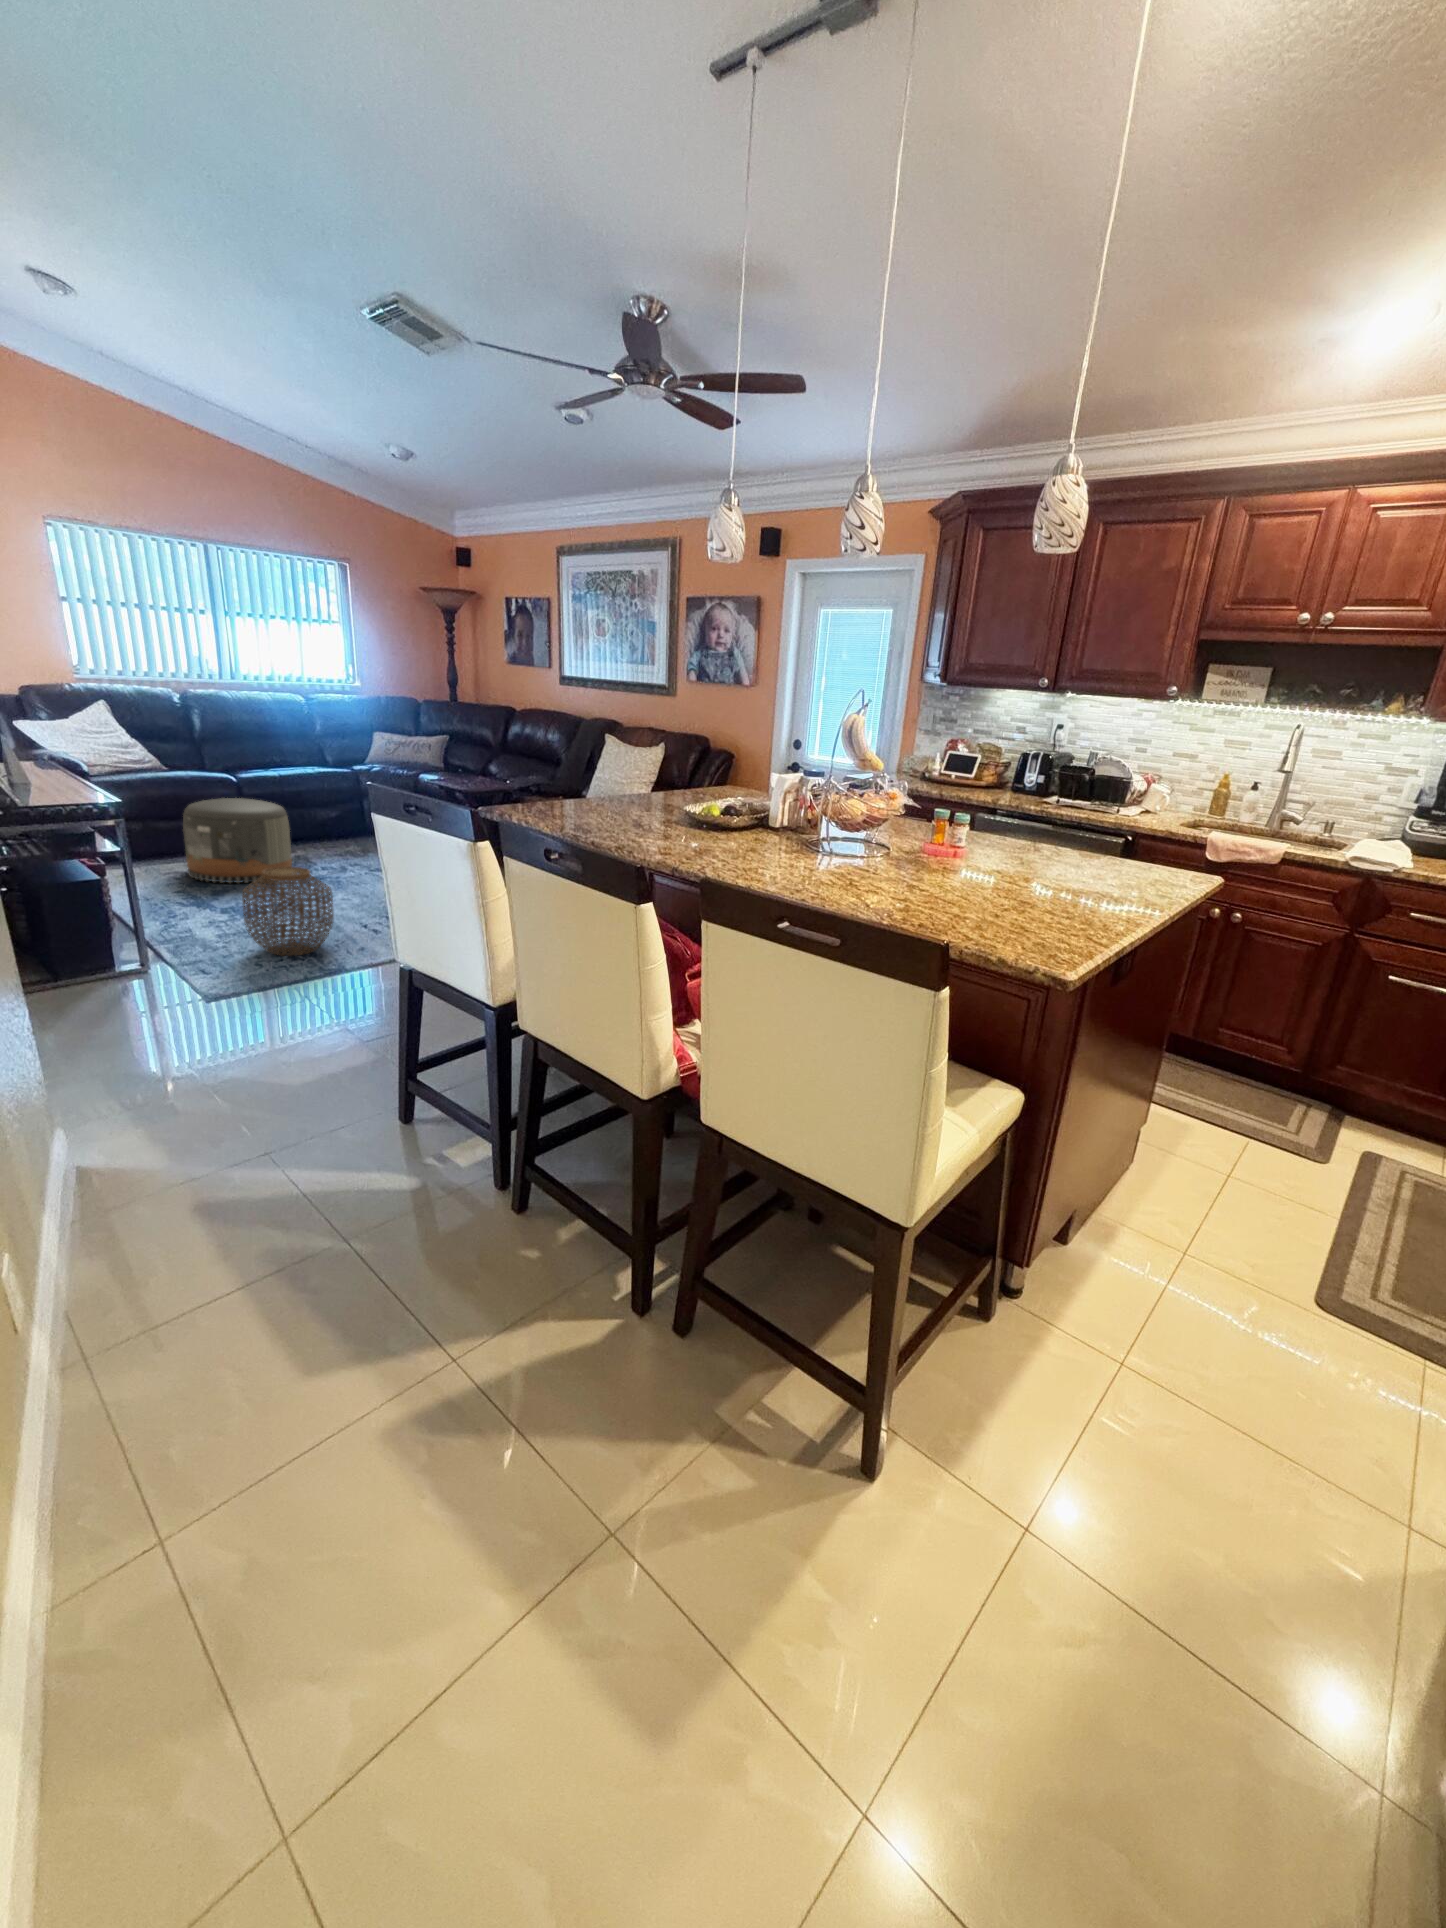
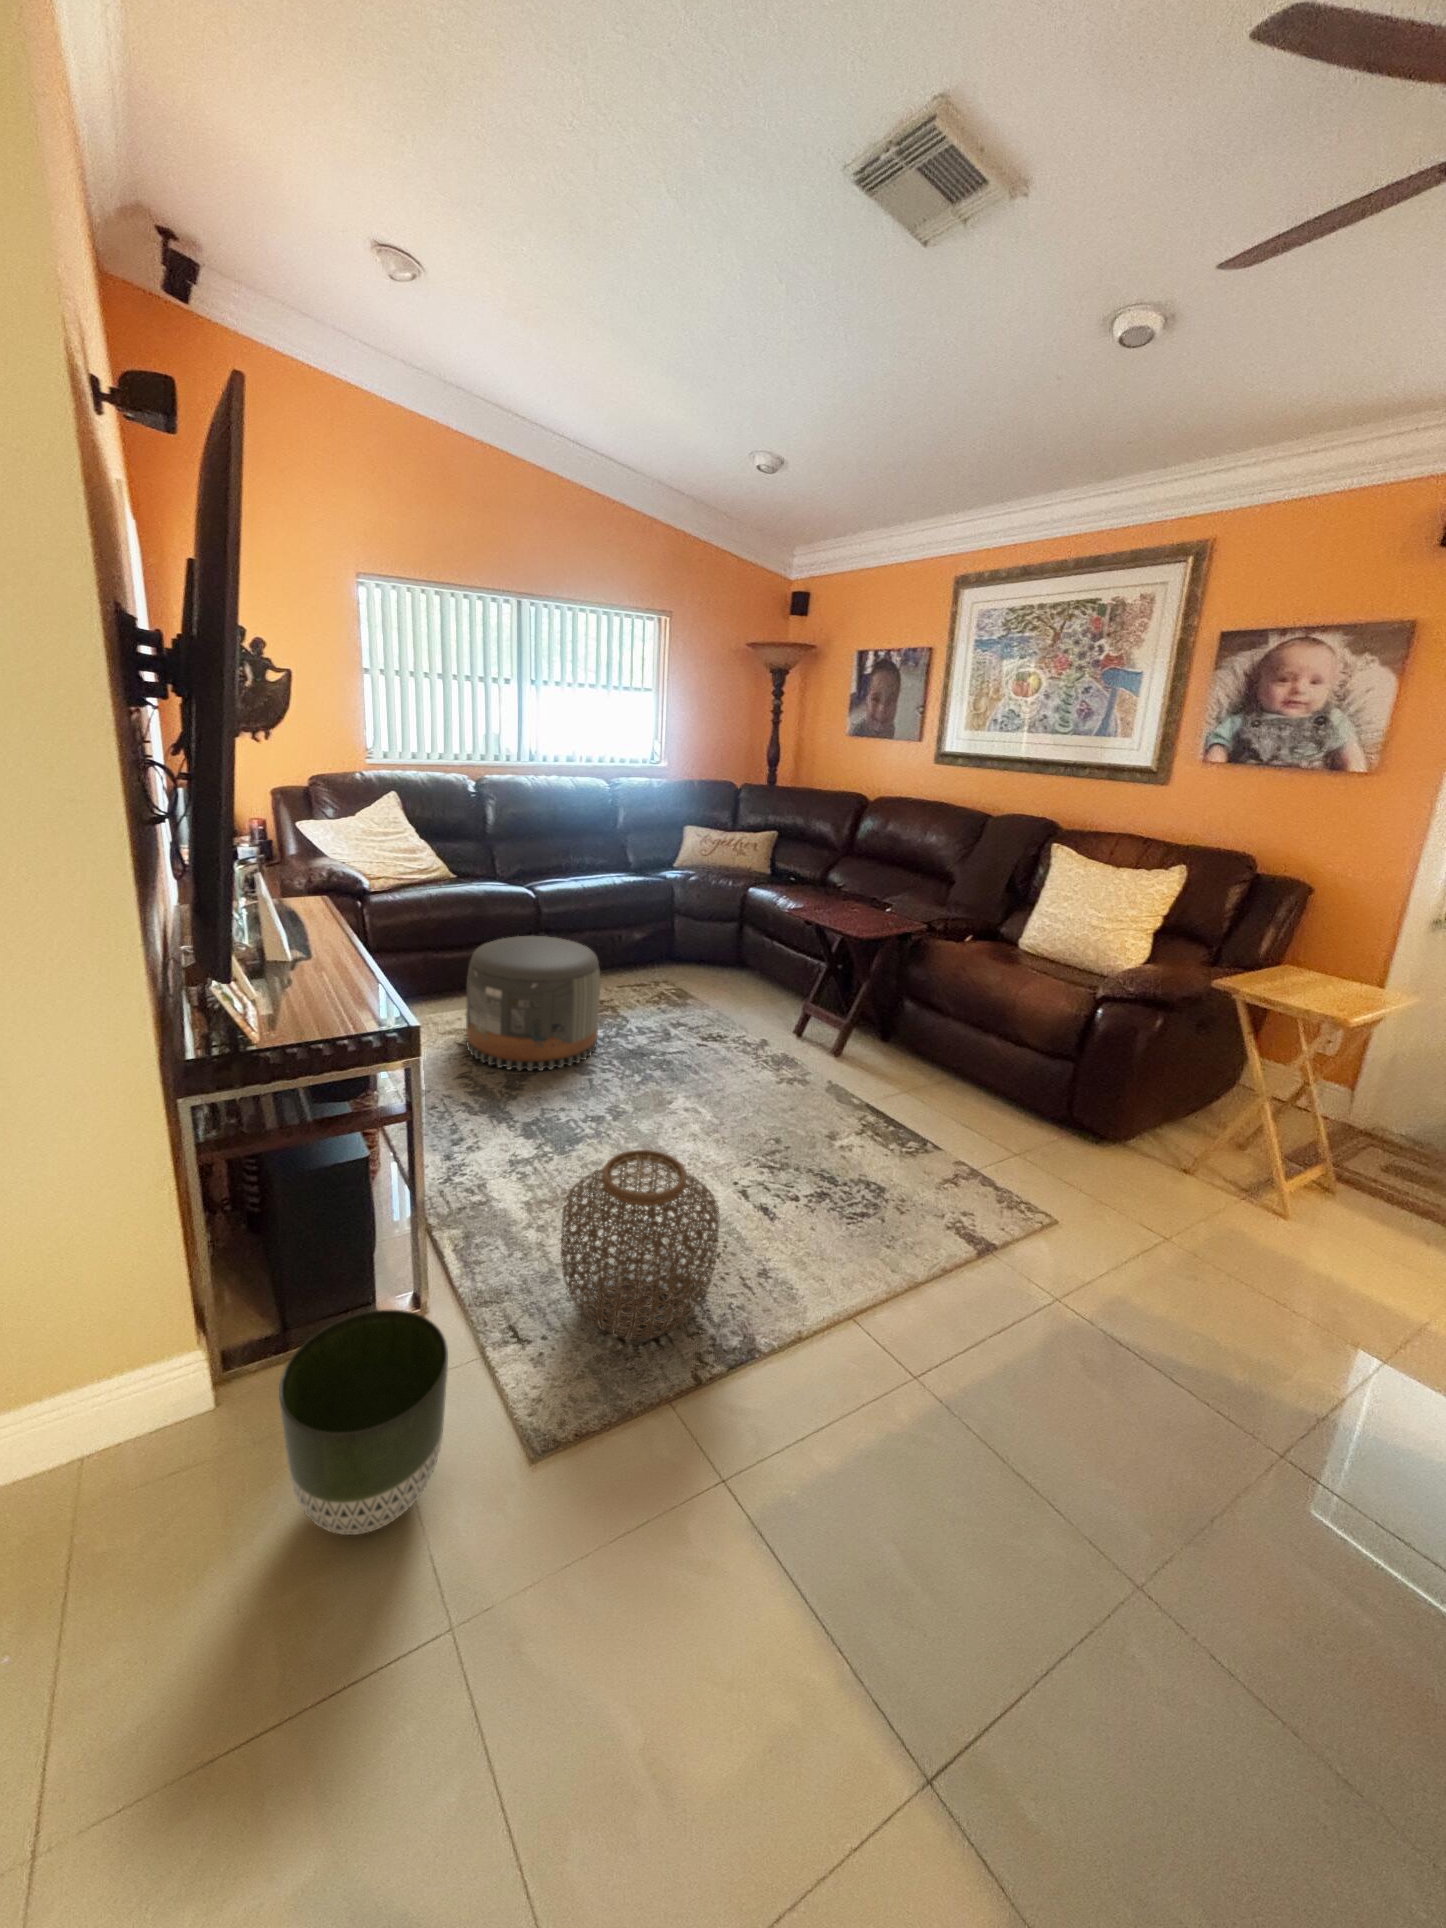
planter: none [92,913,178,995] -> present [279,1310,448,1535]

